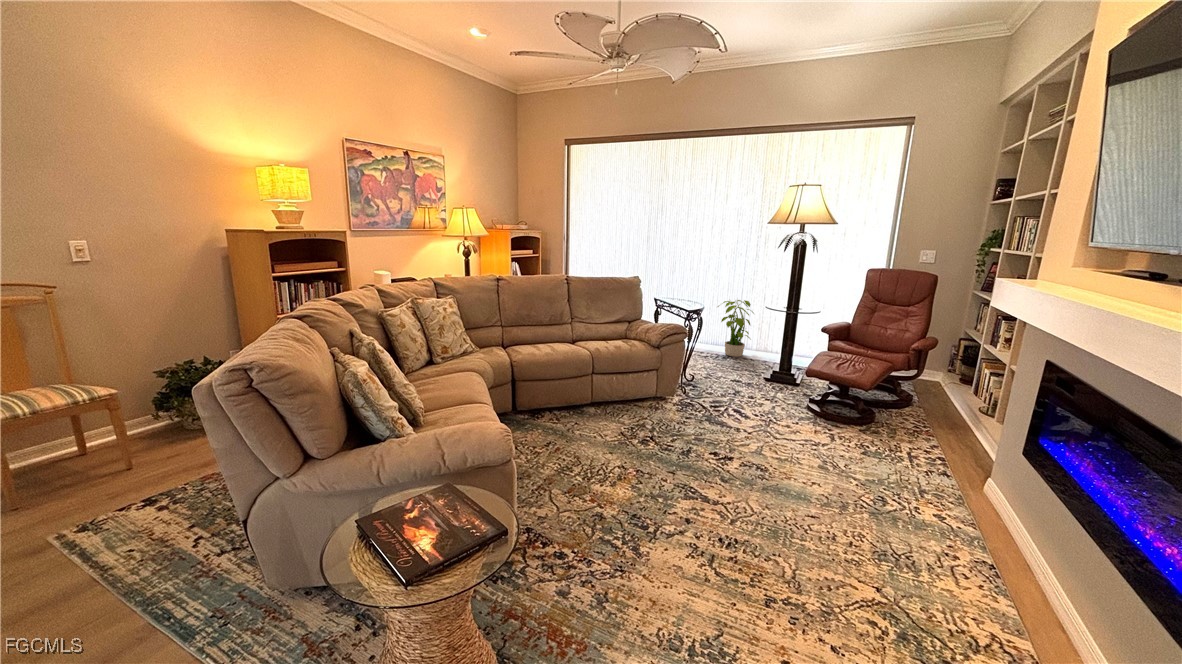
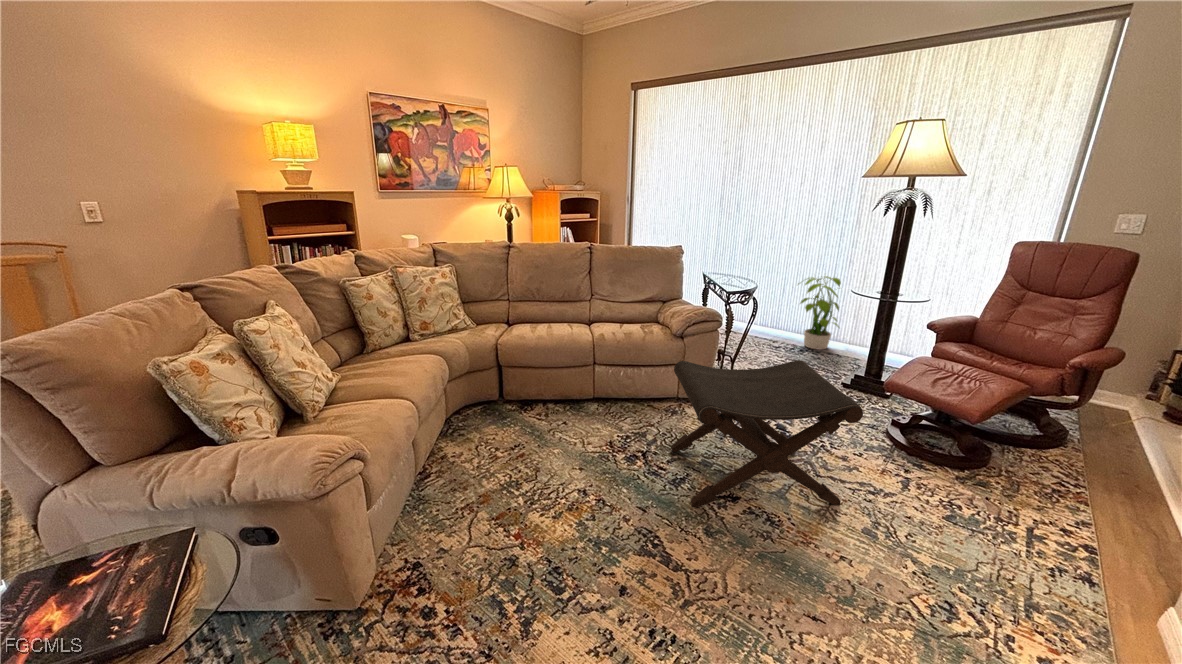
footstool: none [670,357,811,467] -> present [671,360,863,508]

